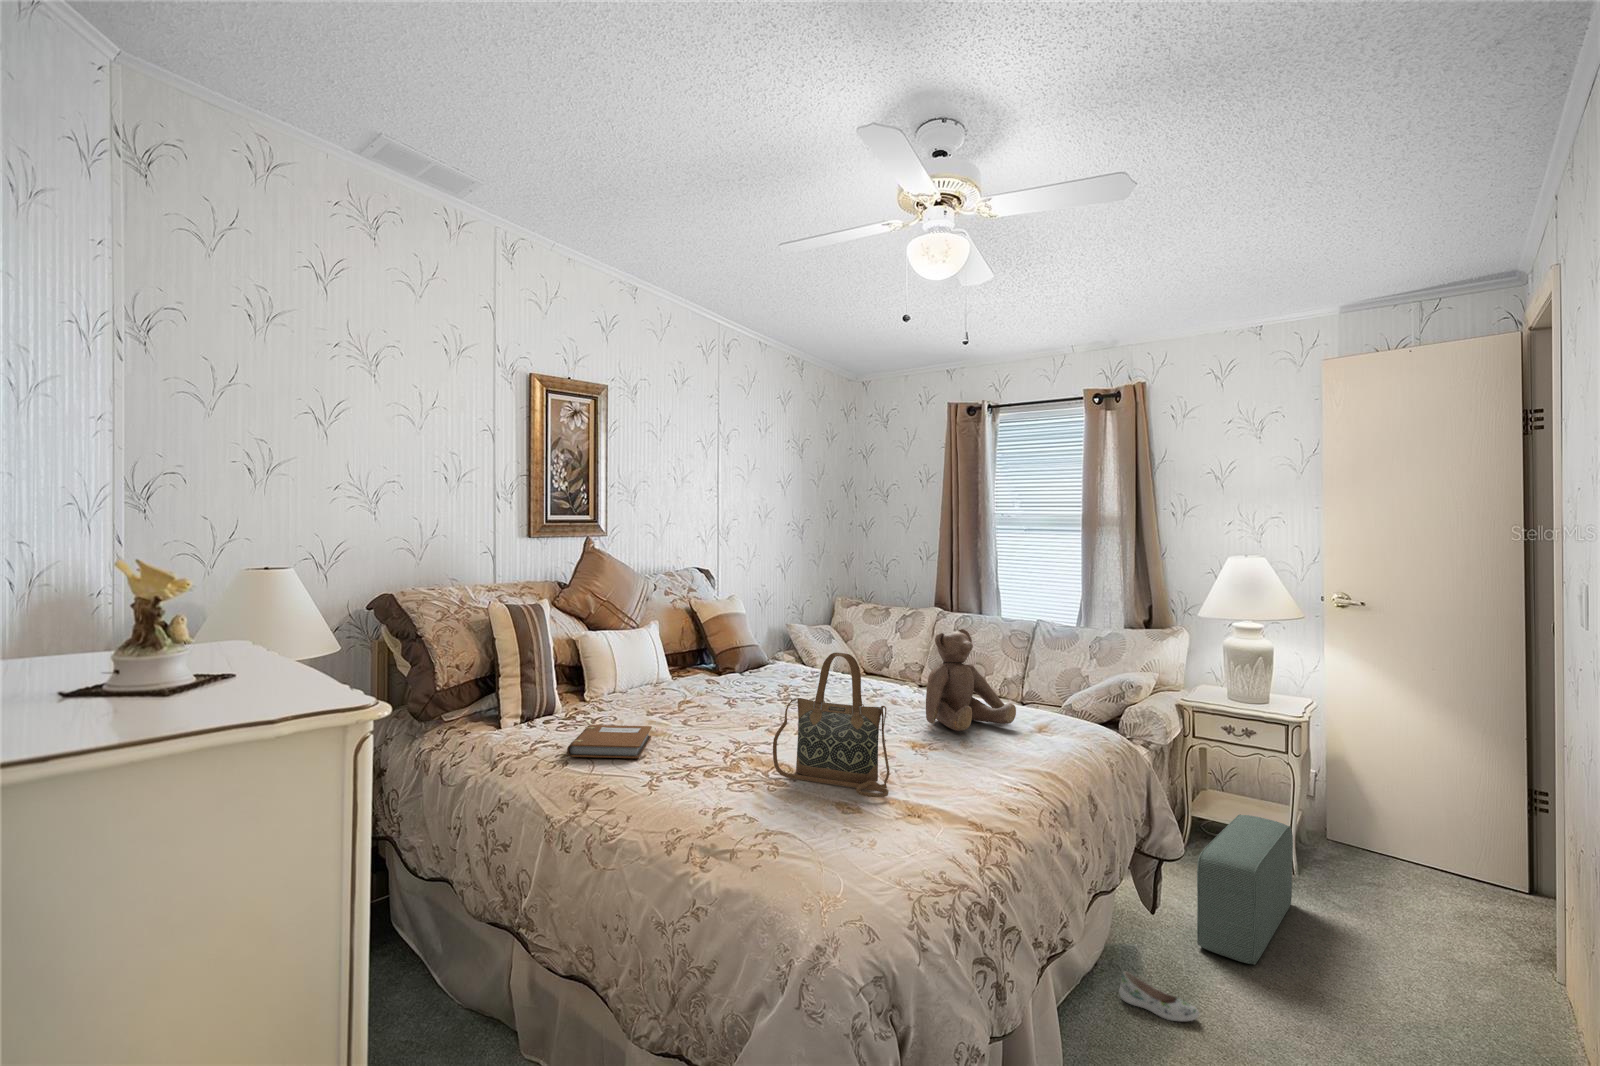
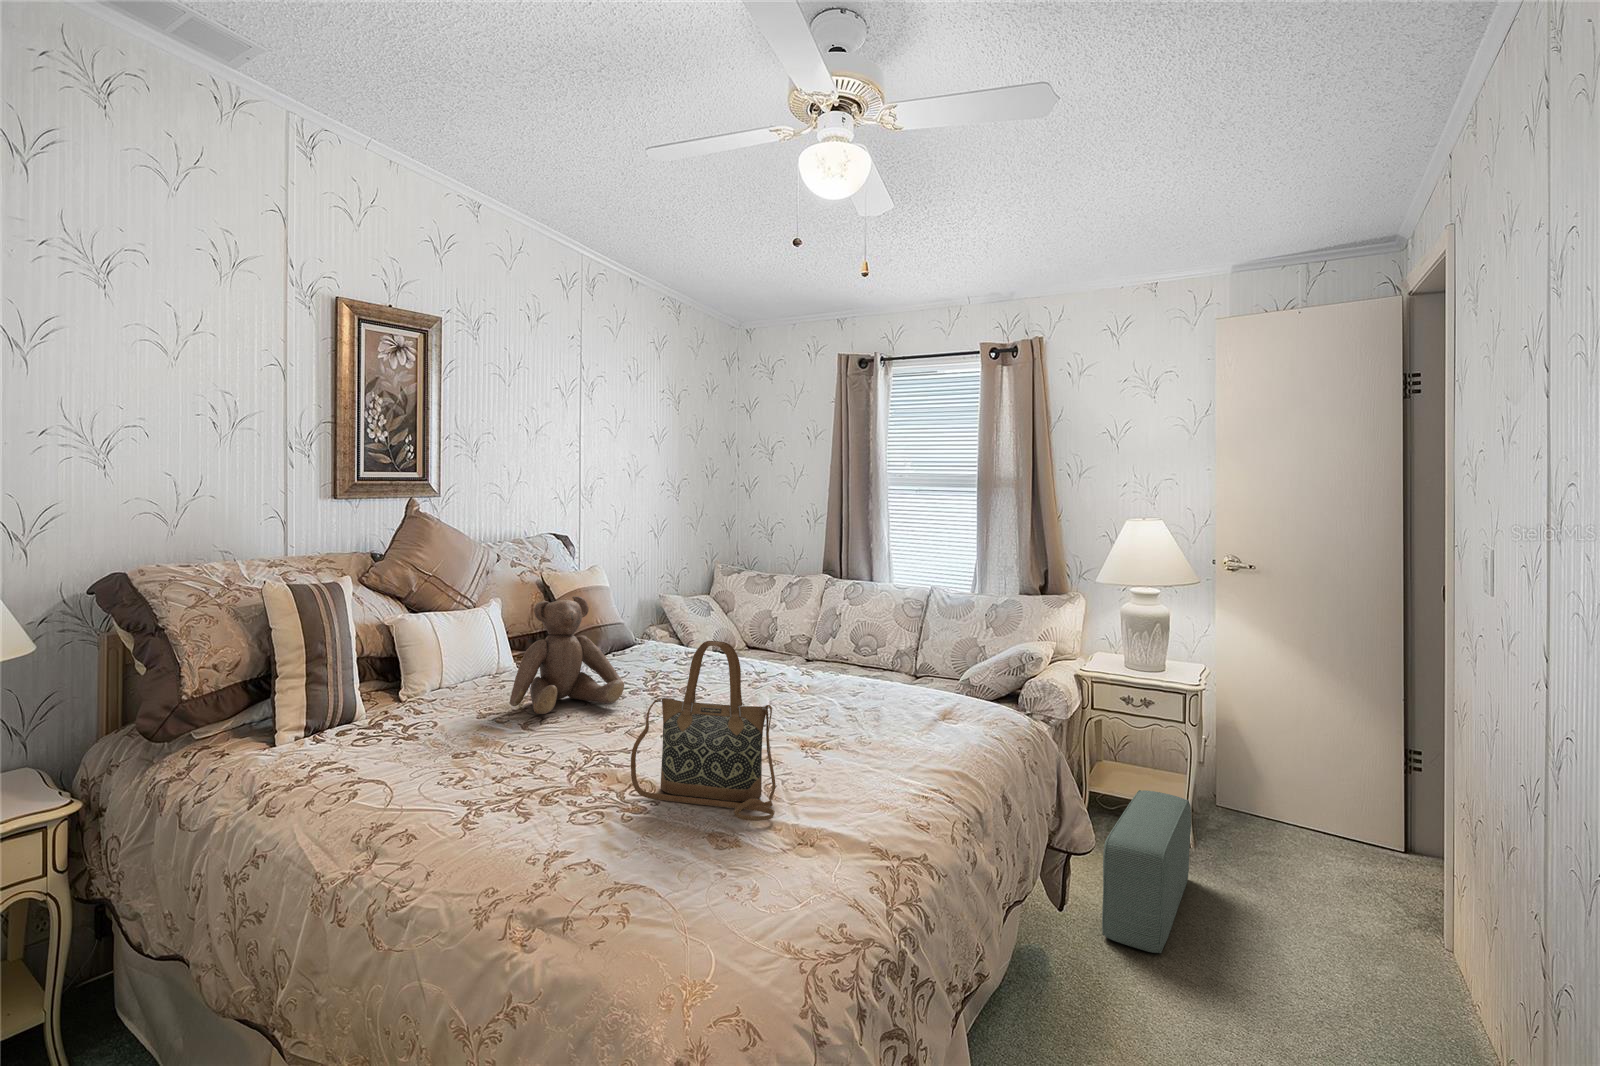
teddy bear: present [926,629,1016,731] -> present [510,596,624,714]
notebook: present [567,725,652,758] -> none [356,735,480,785]
shoe: present [1119,971,1199,1021] -> none [1027,978,1112,1031]

